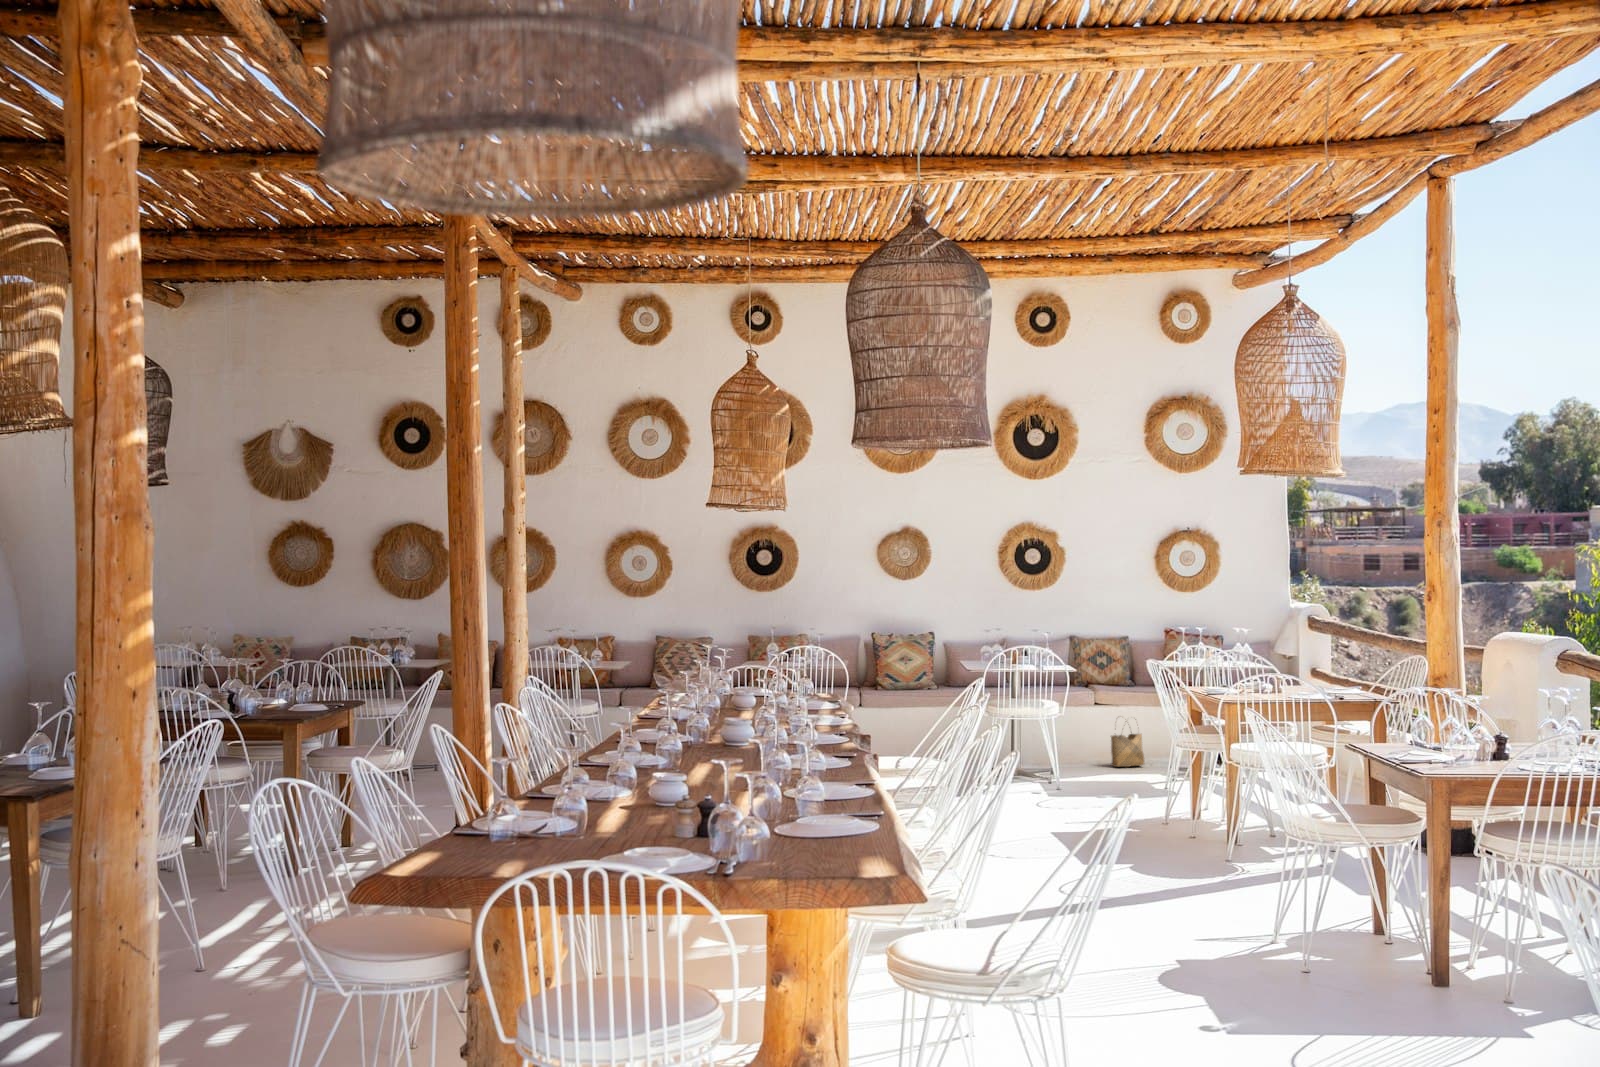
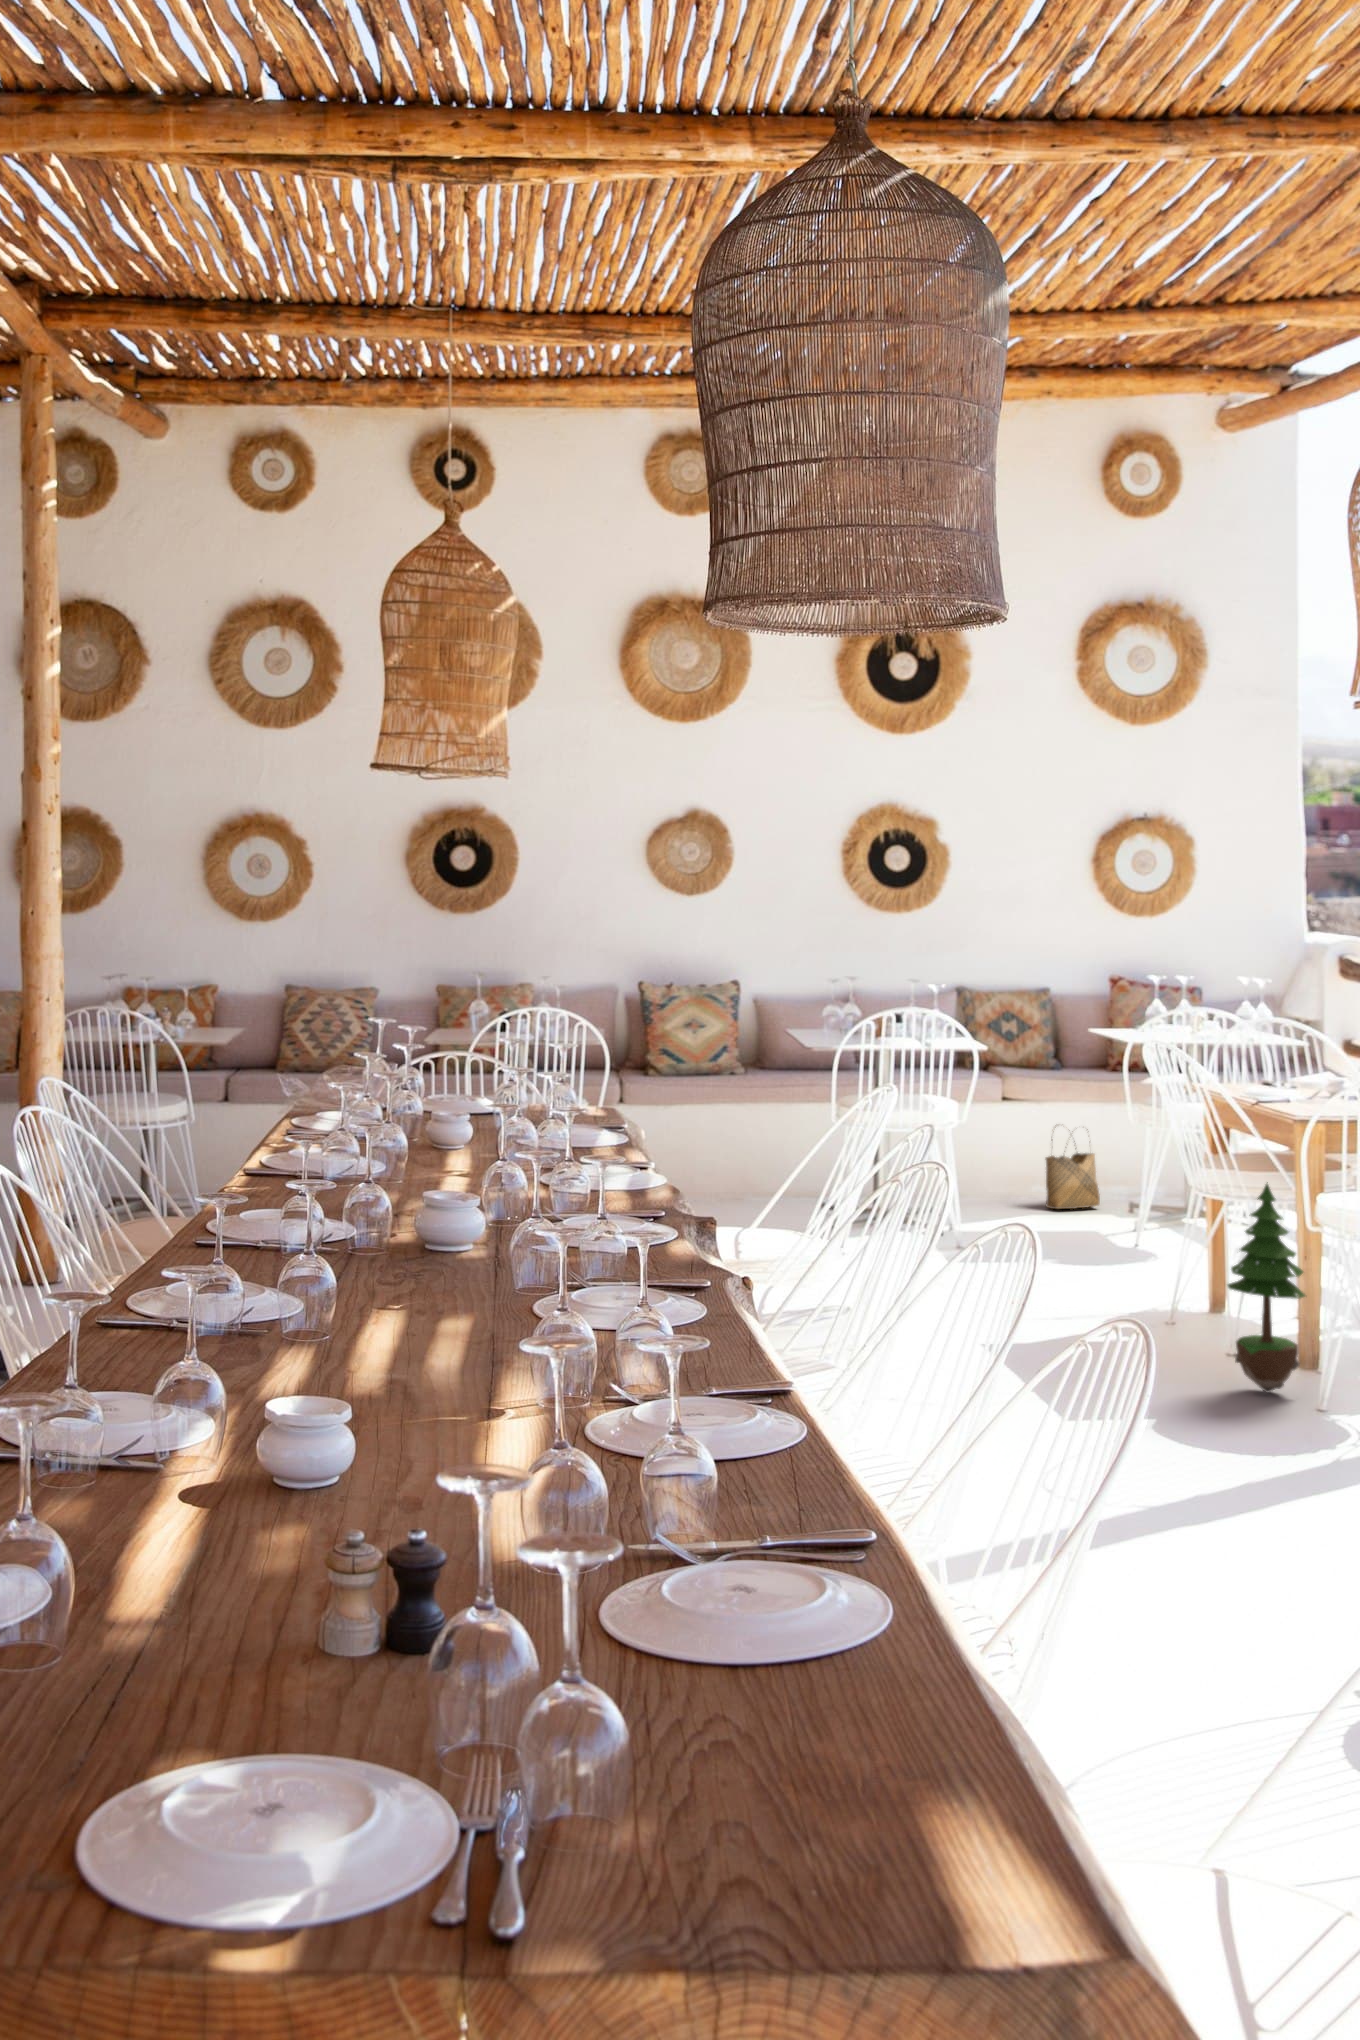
potted tree: none [1167,738,1209,853] -> present [1228,1182,1305,1392]

